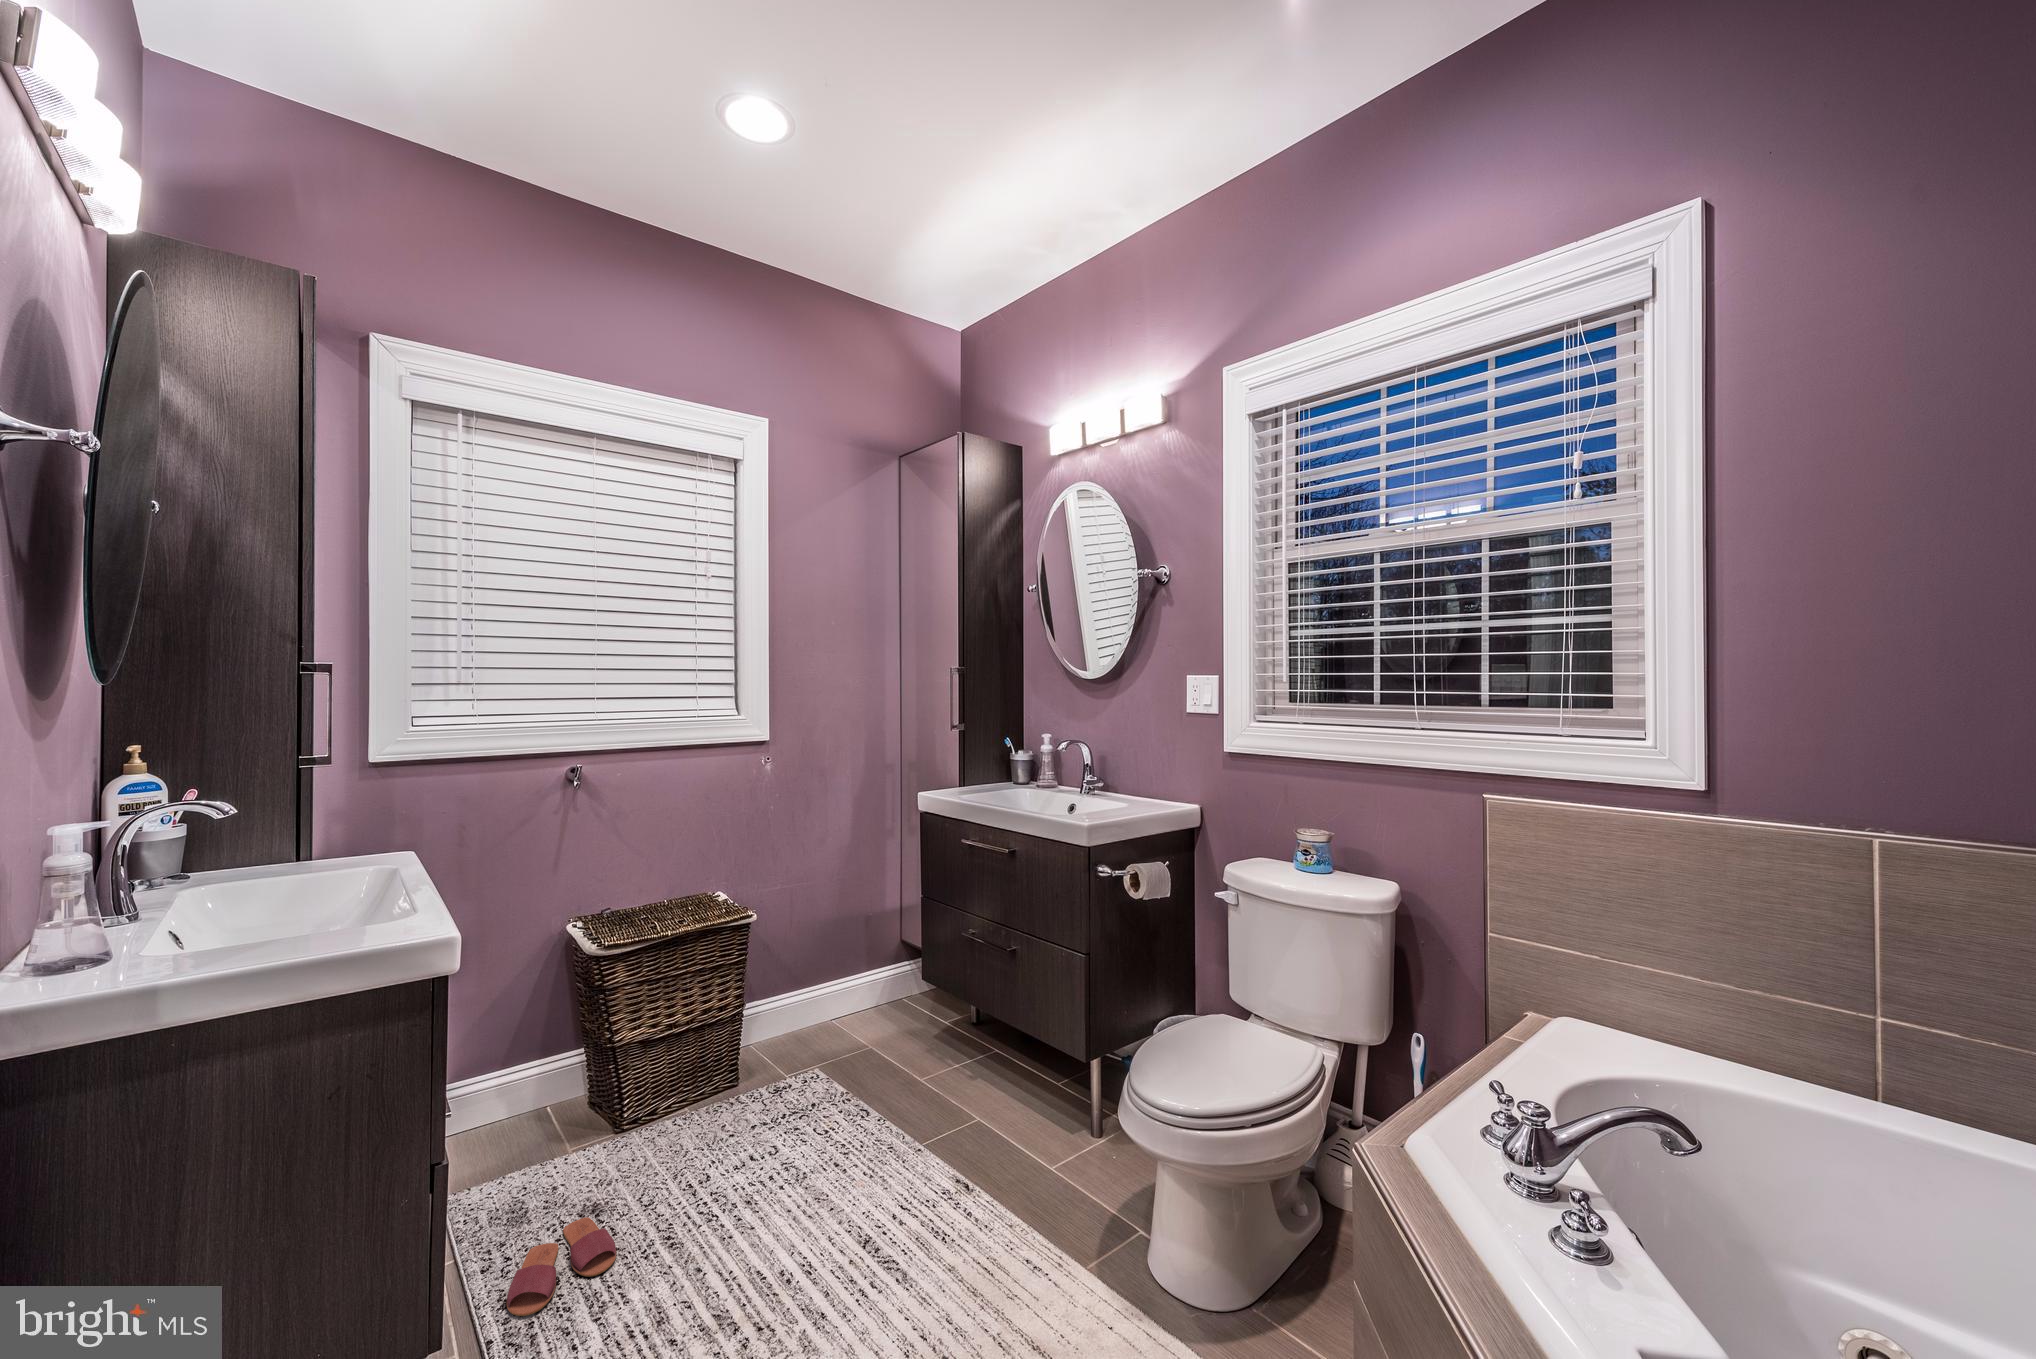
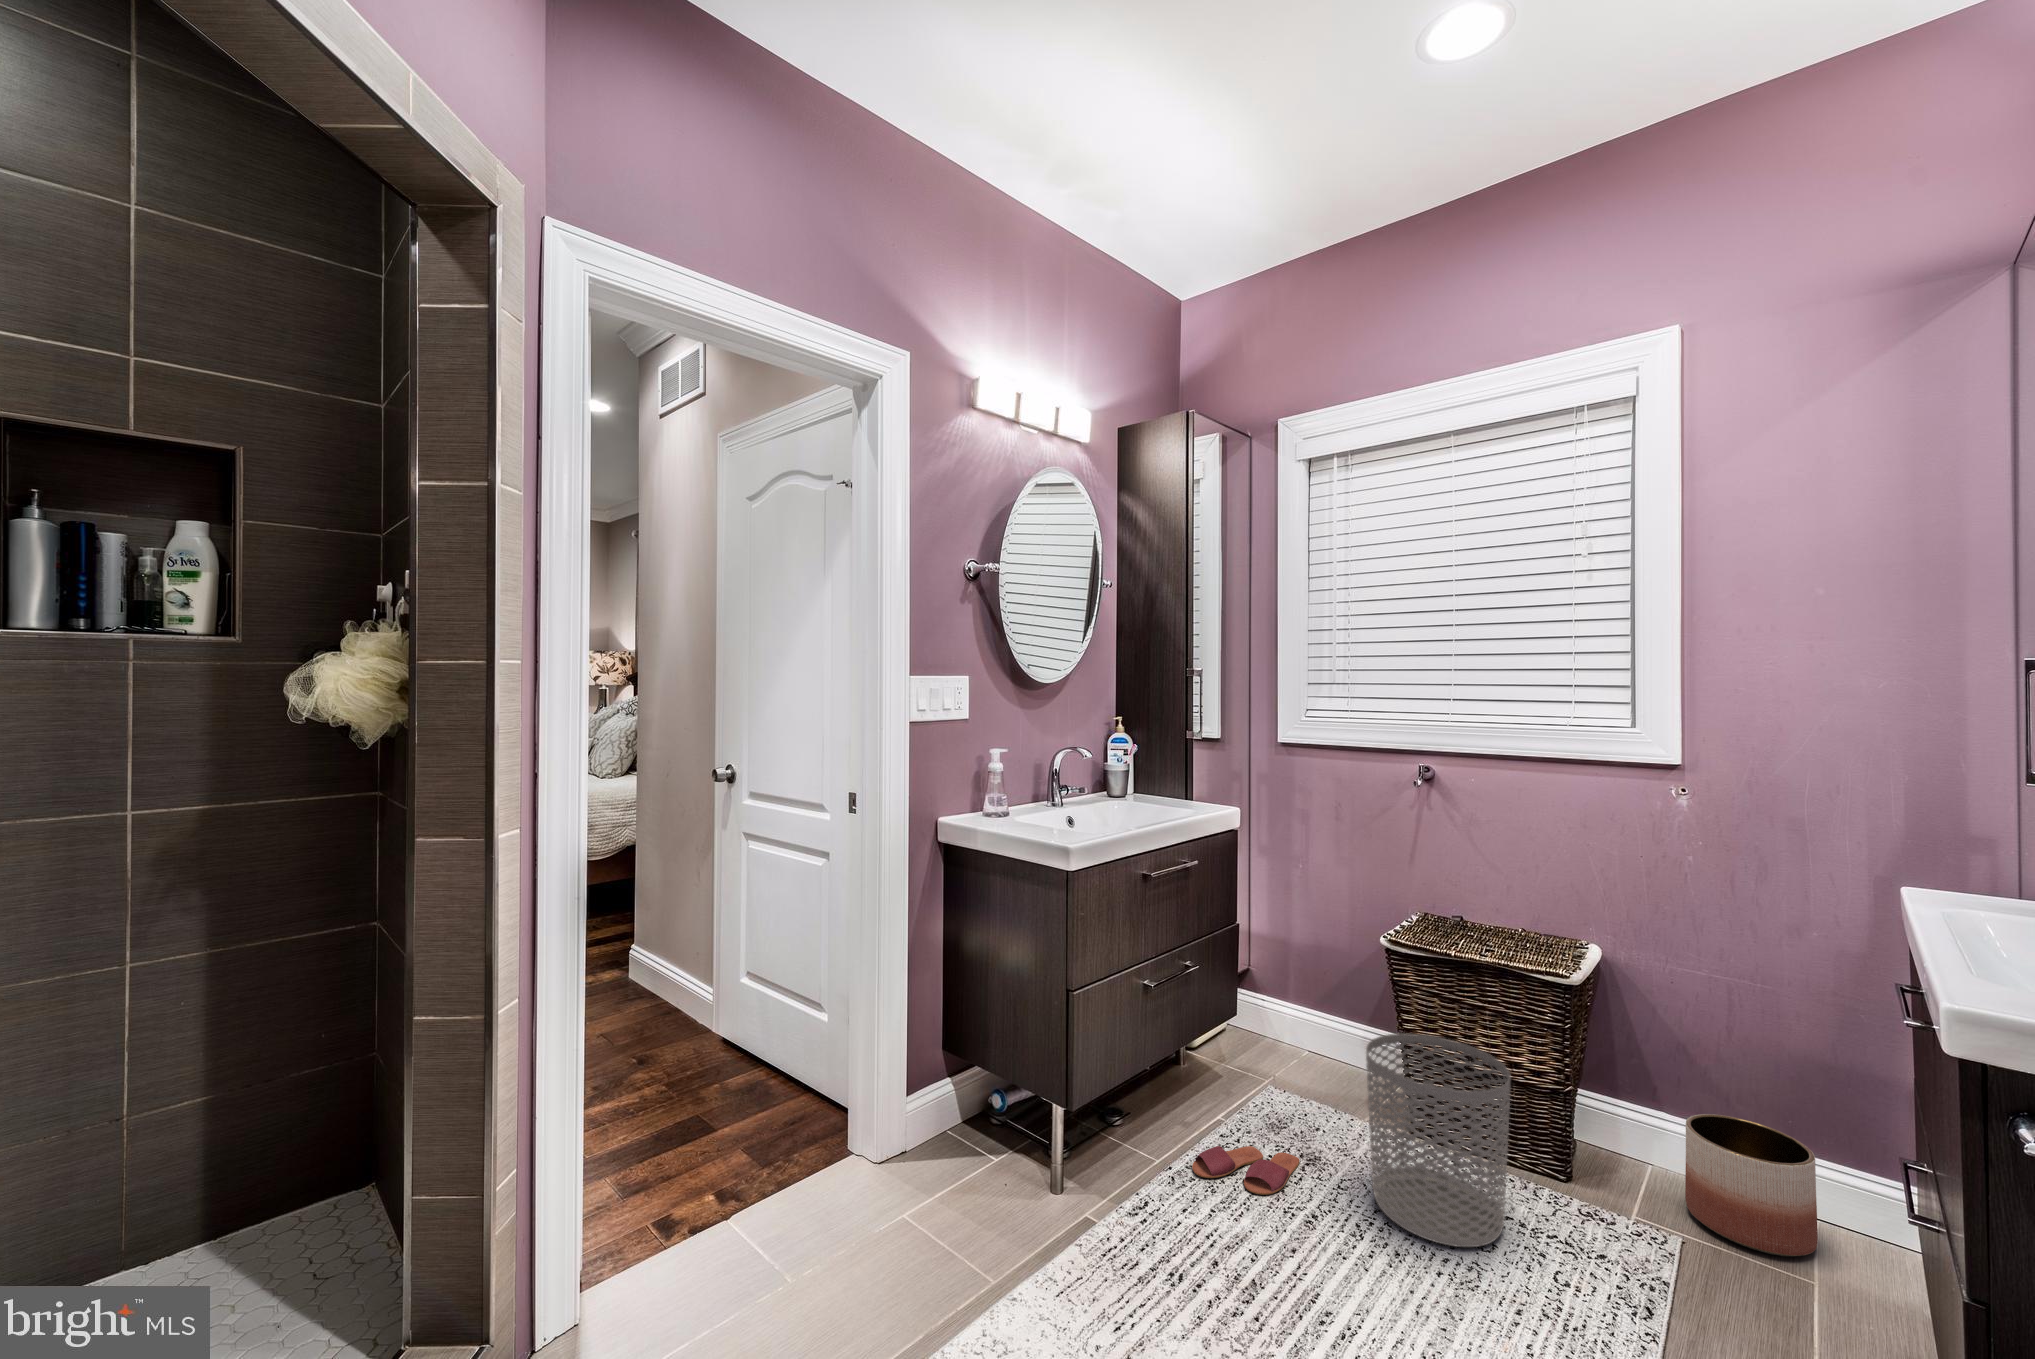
planter: none [794,974,860,1056] -> present [1685,1114,1818,1256]
waste bin: none [658,1003,781,1190] -> present [1366,1033,1511,1247]

